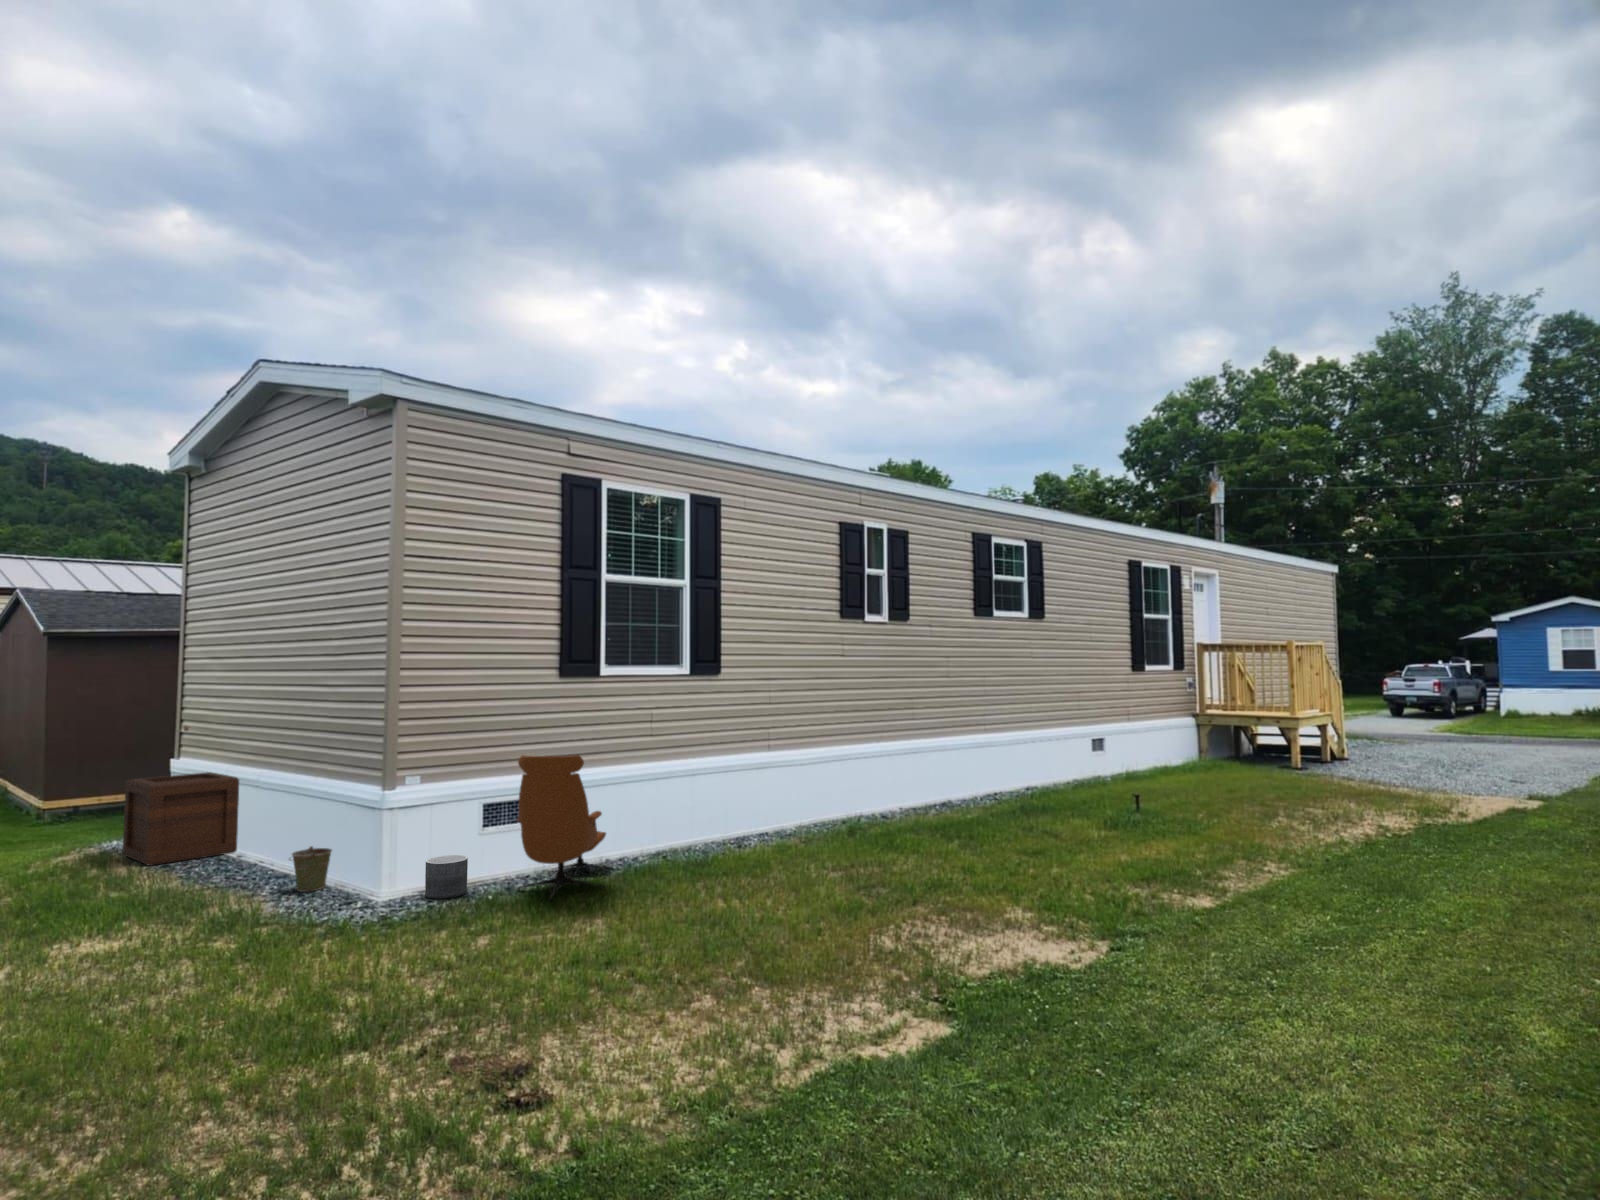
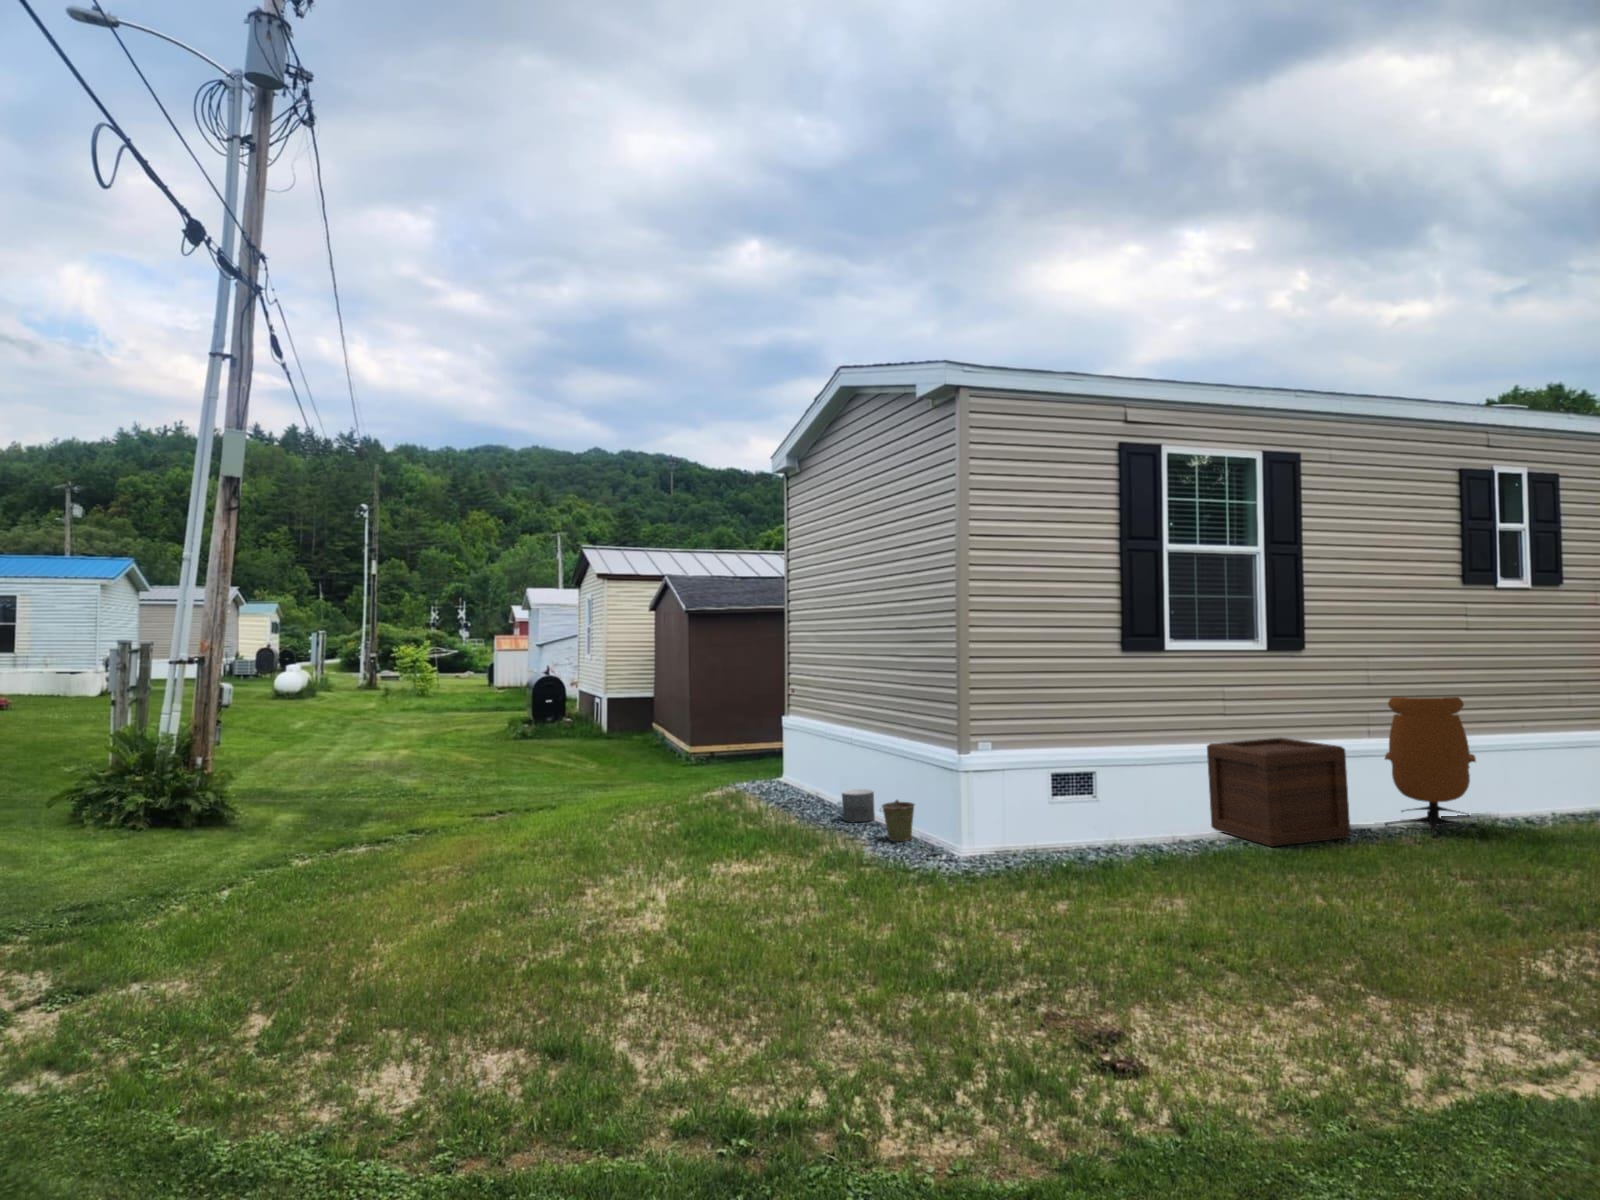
lounge chair: present [517,755,608,901] -> present [1385,697,1485,838]
wooden crate: present [123,772,239,866] -> present [1207,738,1350,847]
planter: present [425,855,468,899] -> present [842,789,875,822]

